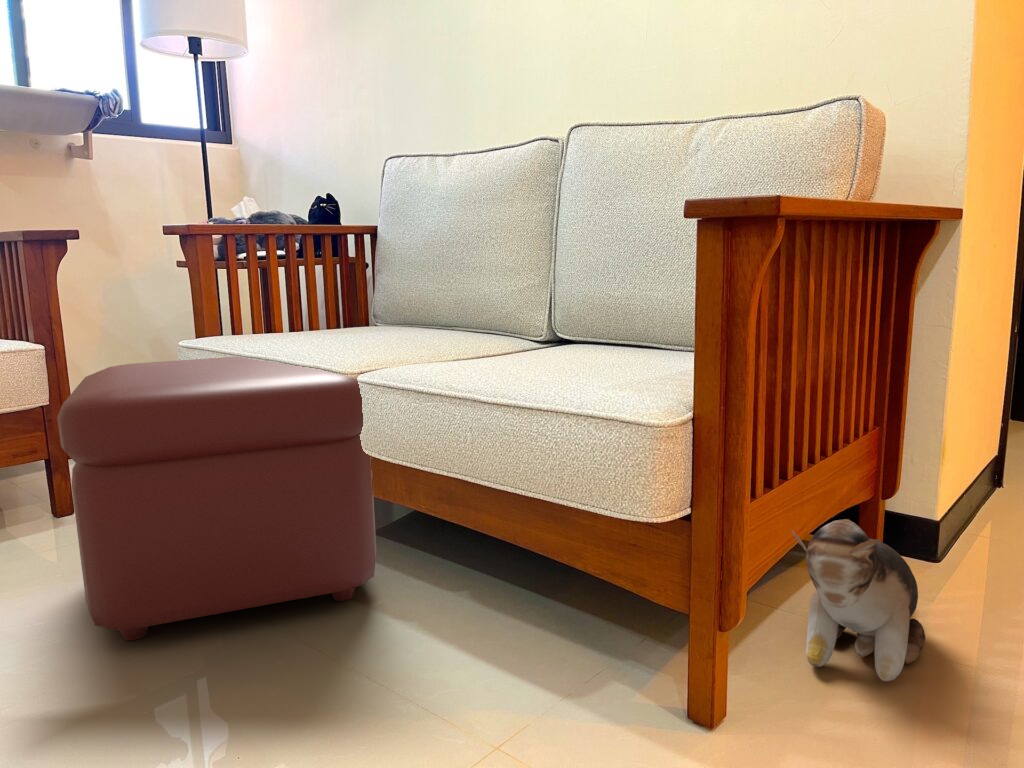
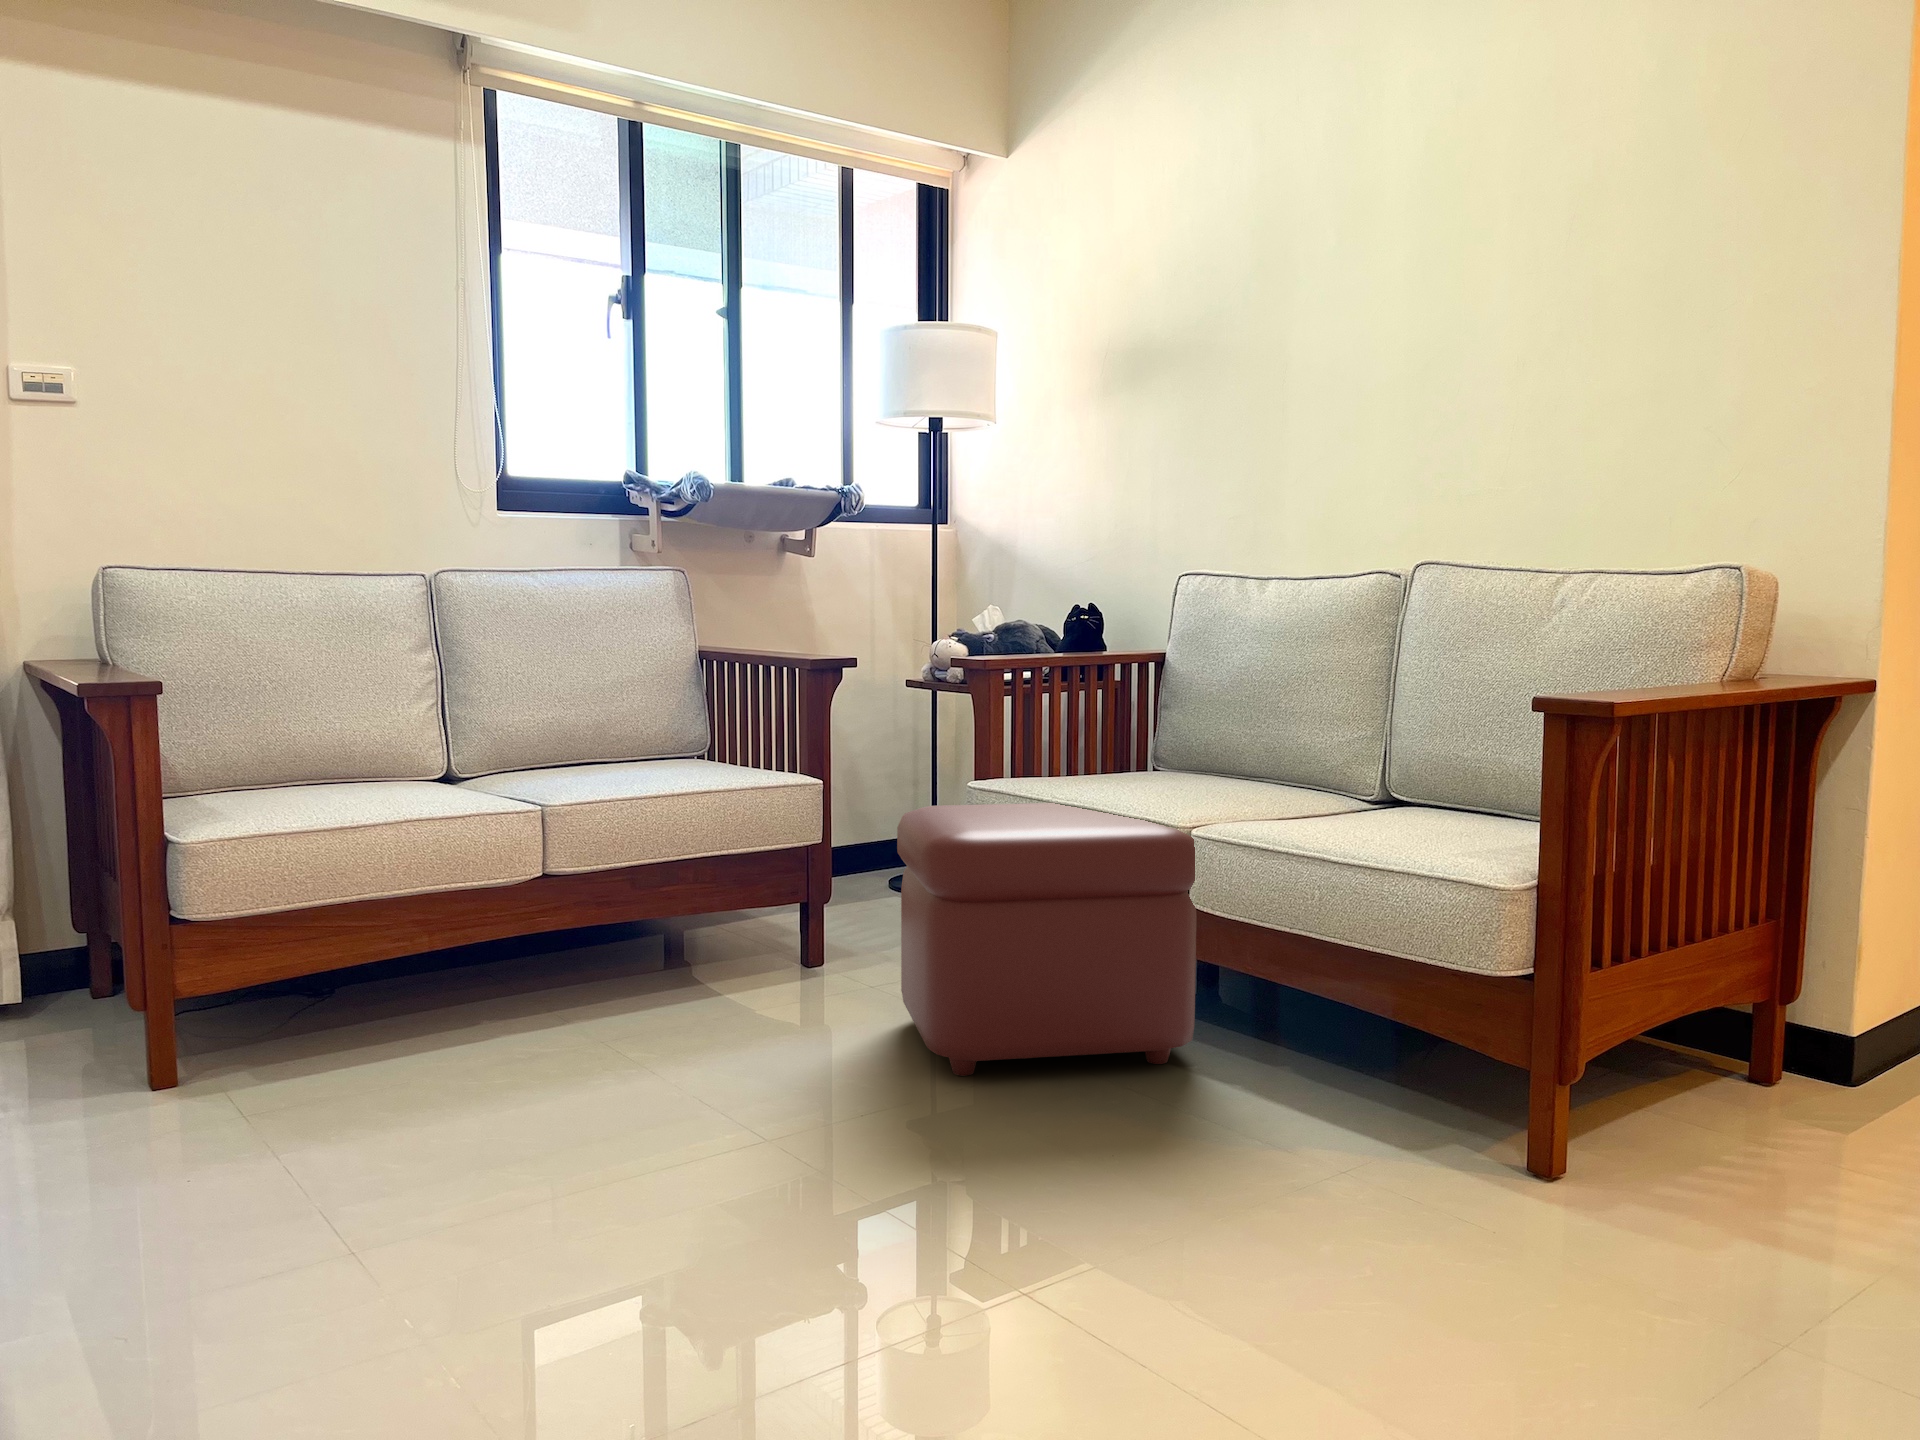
plush toy: present [791,519,925,681] -> none [1638,996,1797,1166]

